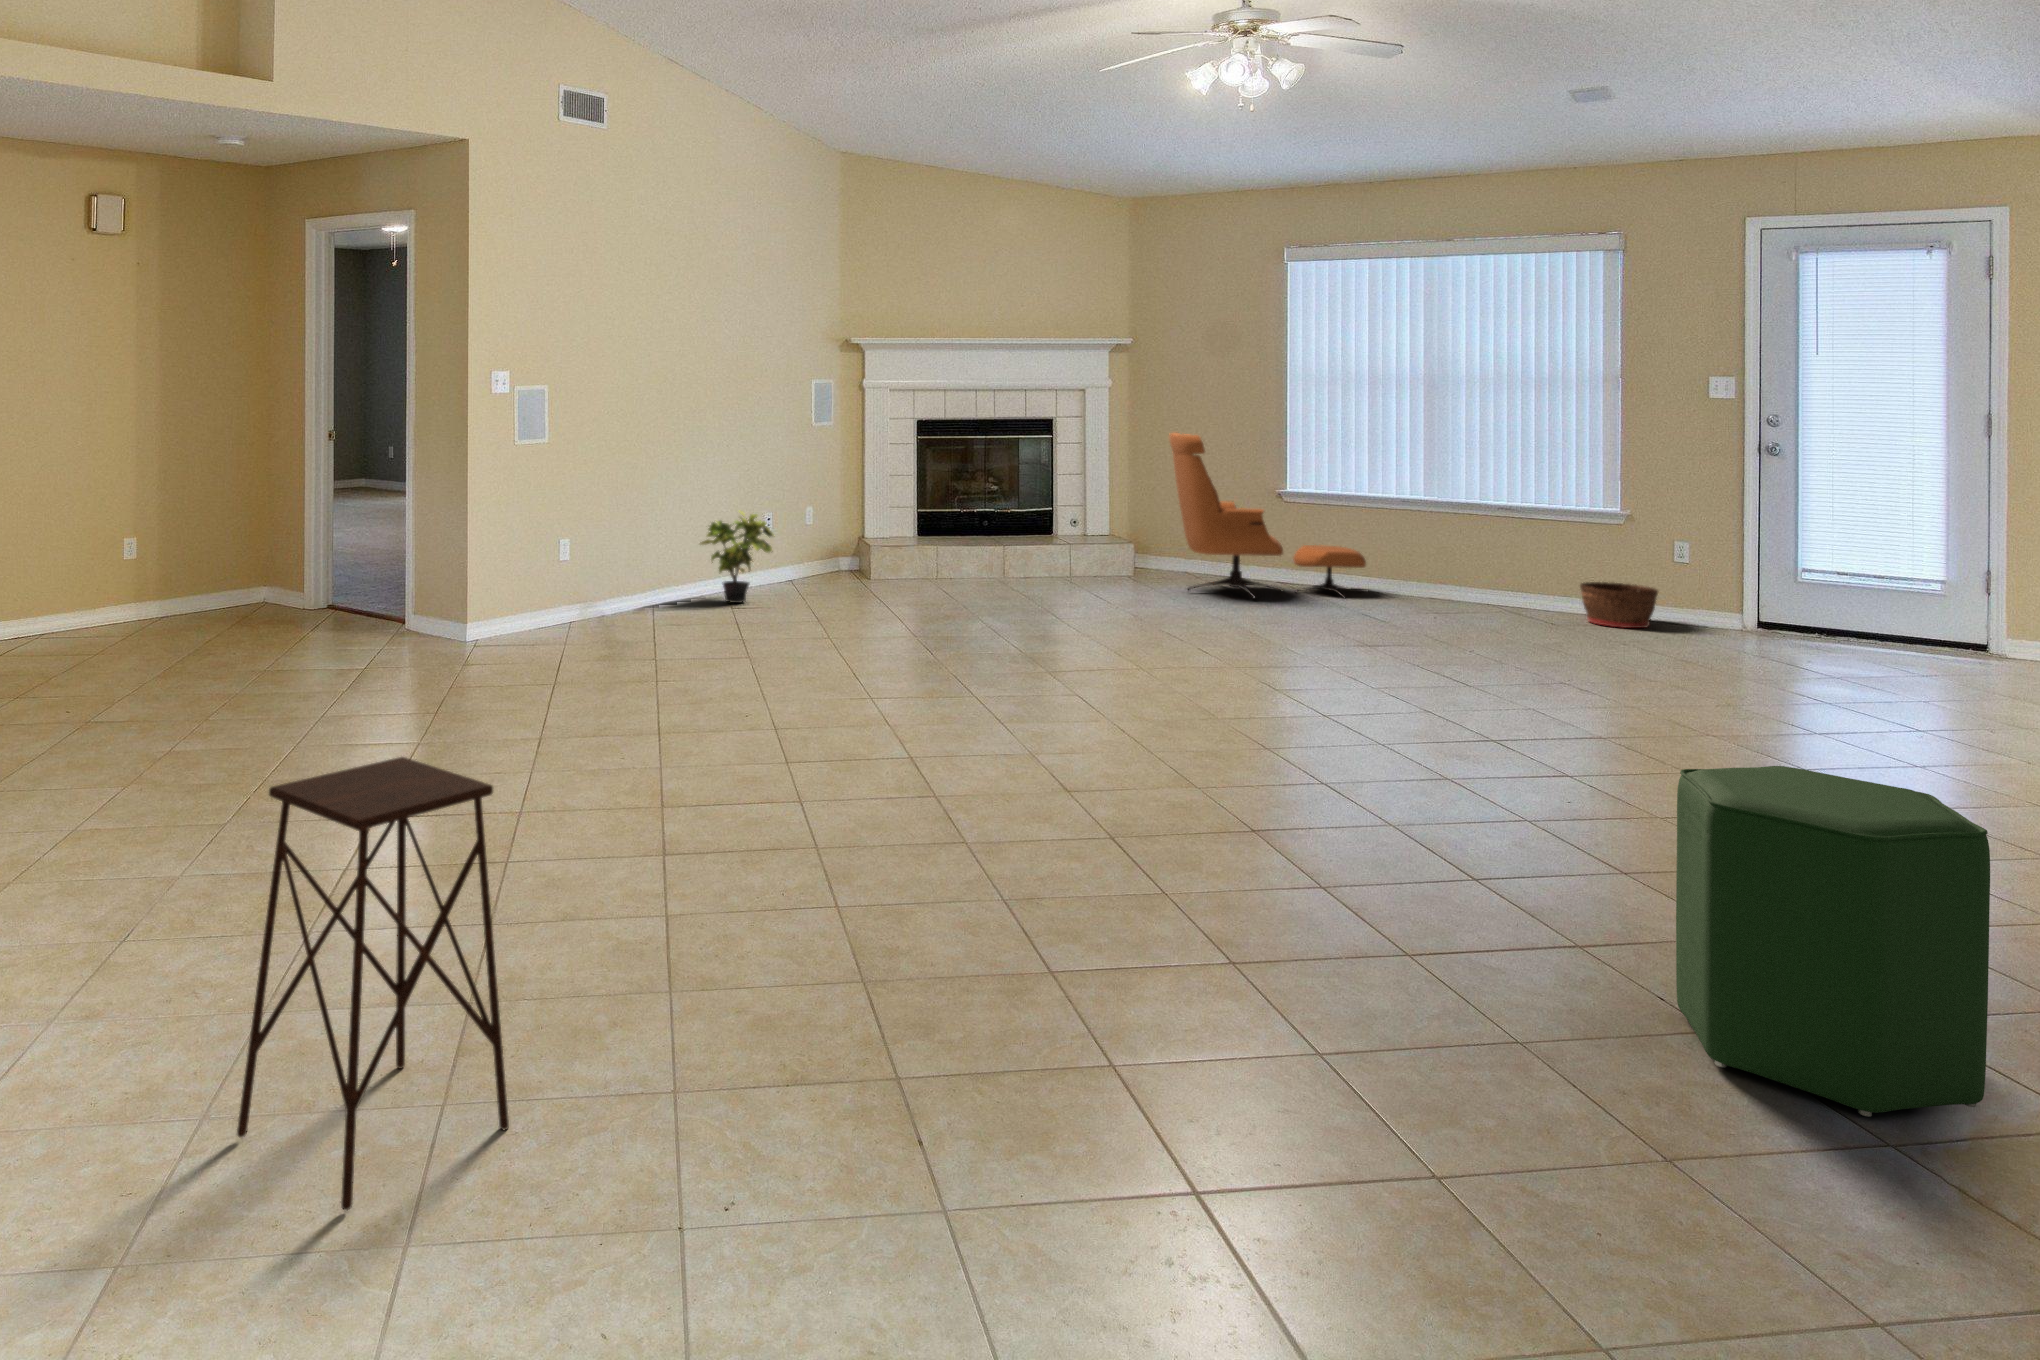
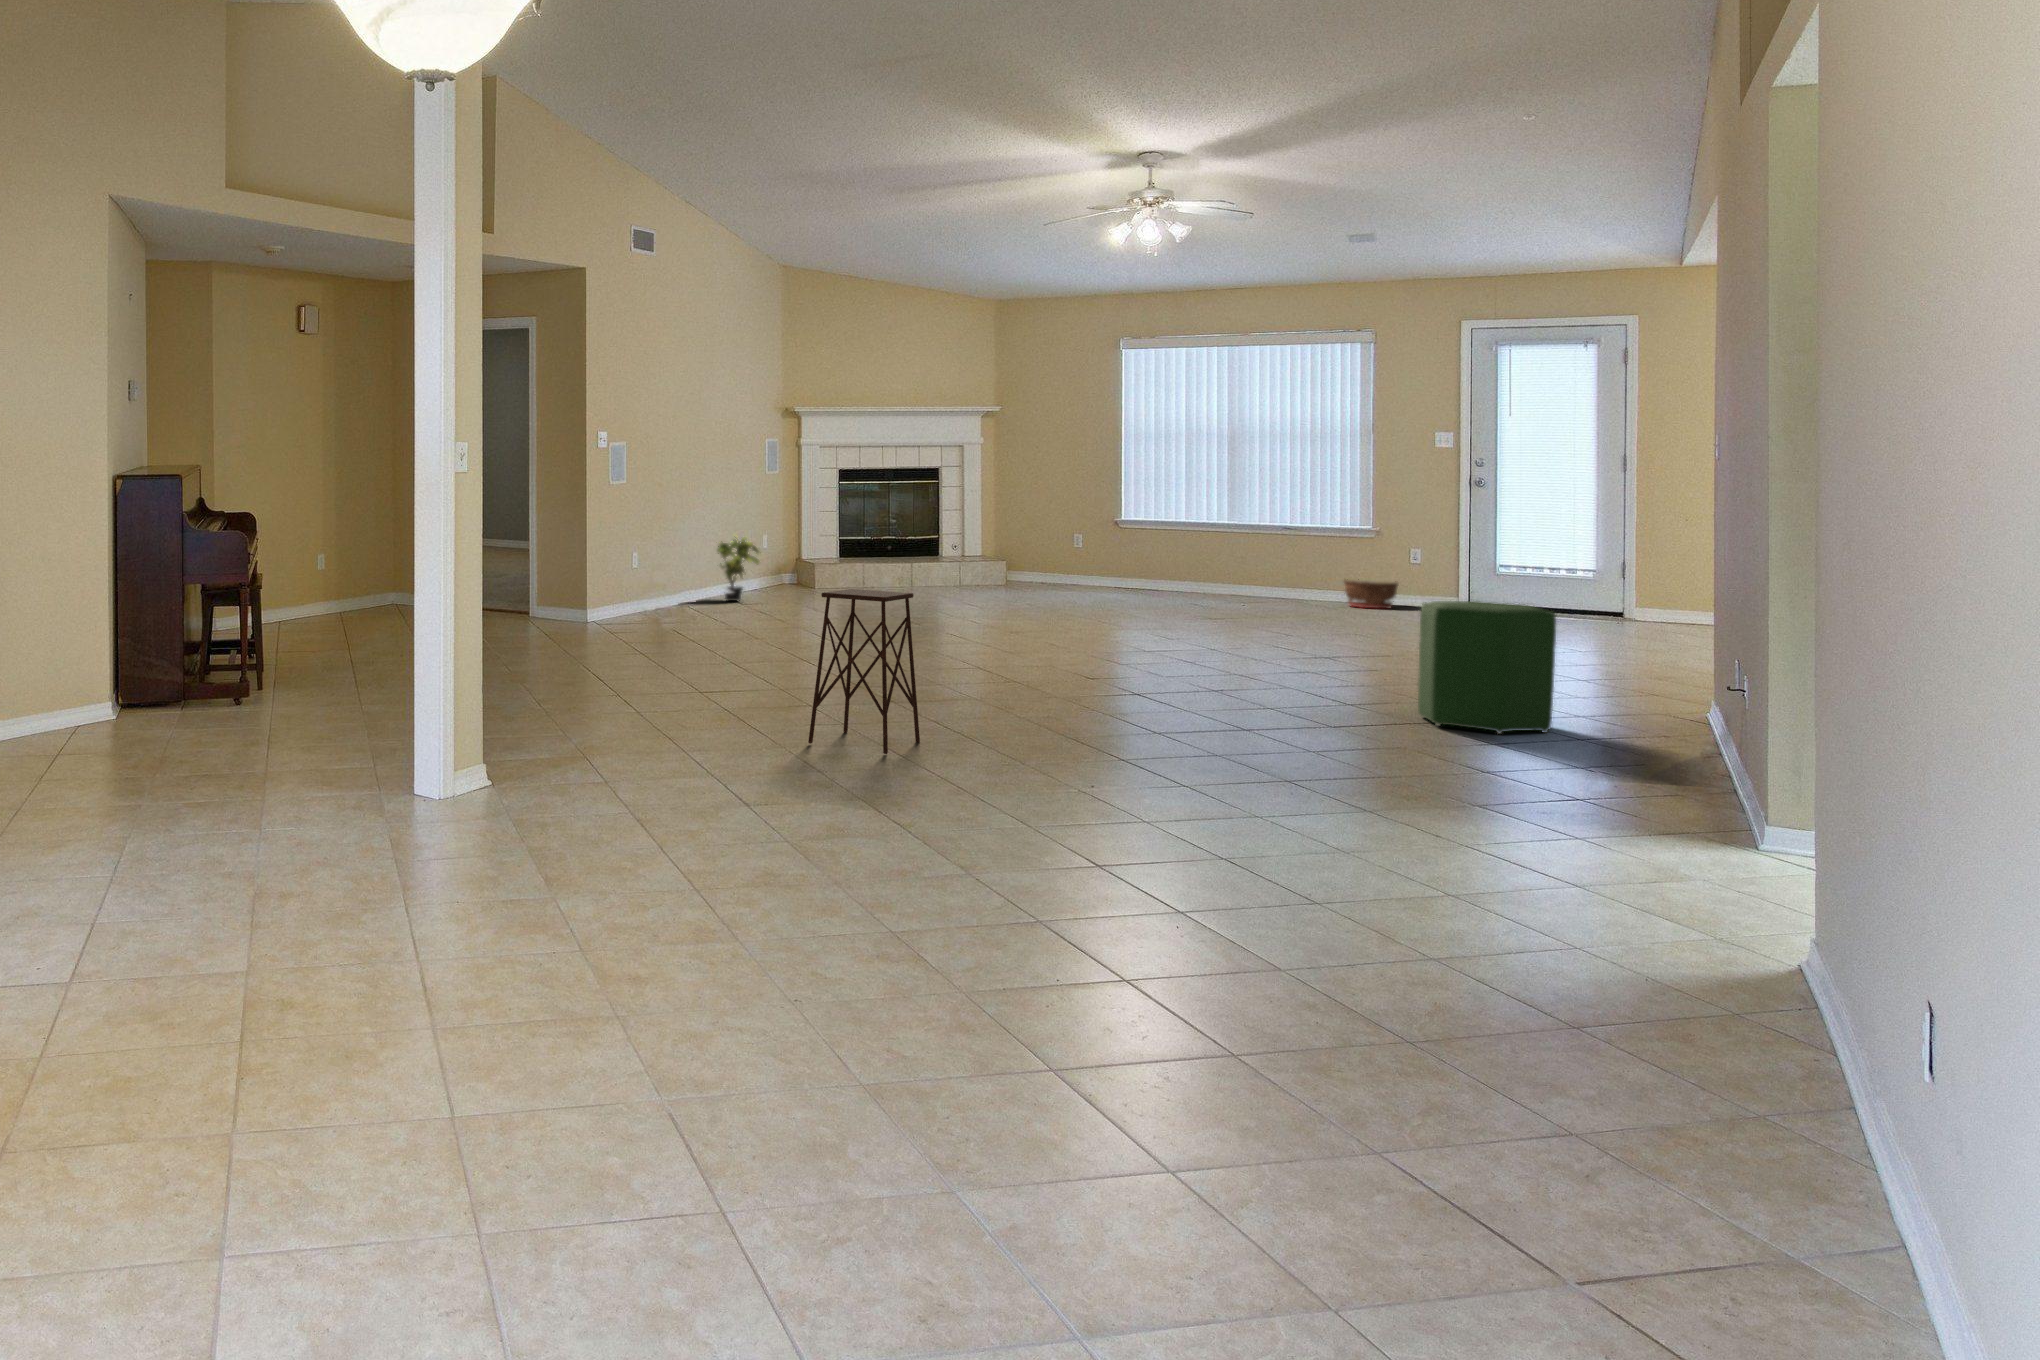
lounge chair: present [1169,433,1366,599] -> none [1041,477,1186,597]

